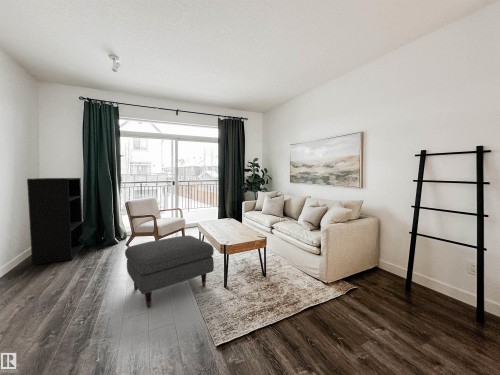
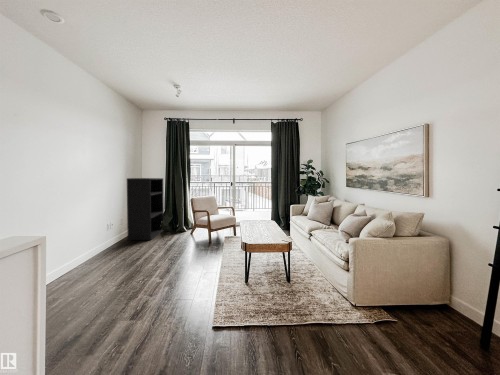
ottoman: present [125,236,214,308] -> none [169,231,237,287]

